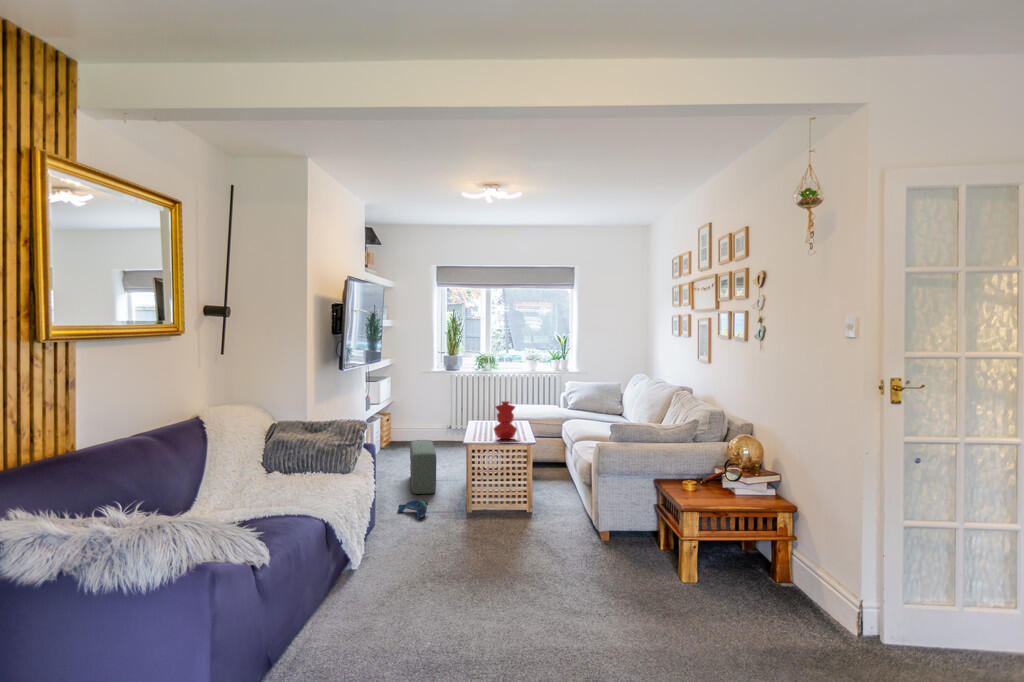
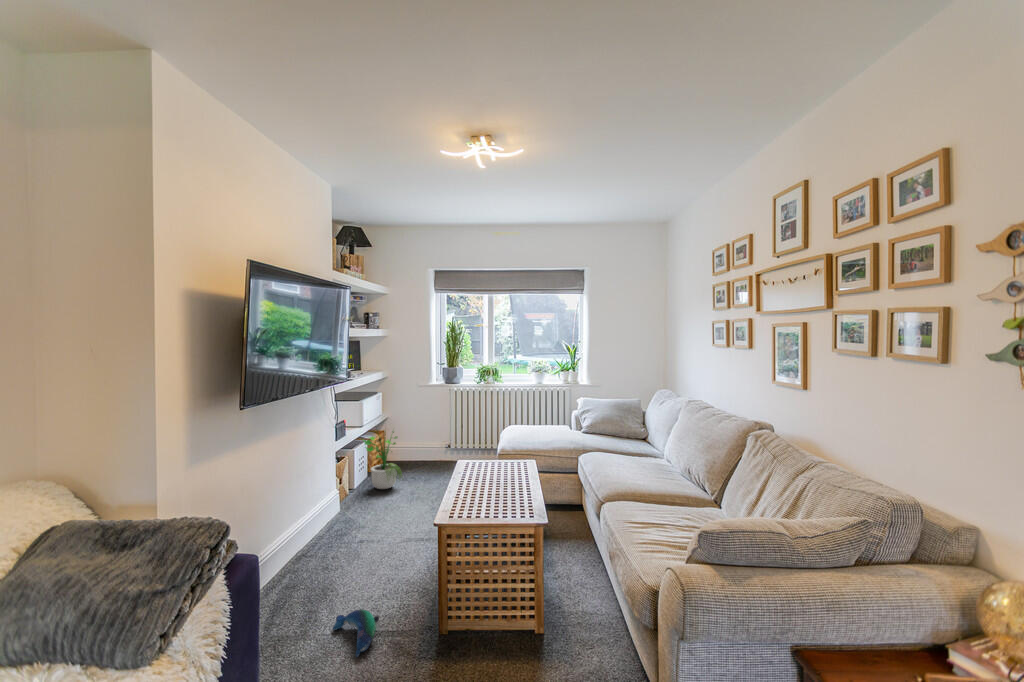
potted plant: none [380,398,415,456] -> present [363,432,402,489]
vase: present [494,401,517,439] -> none [483,450,518,510]
pouf: present [410,440,436,494] -> none [372,484,412,576]

